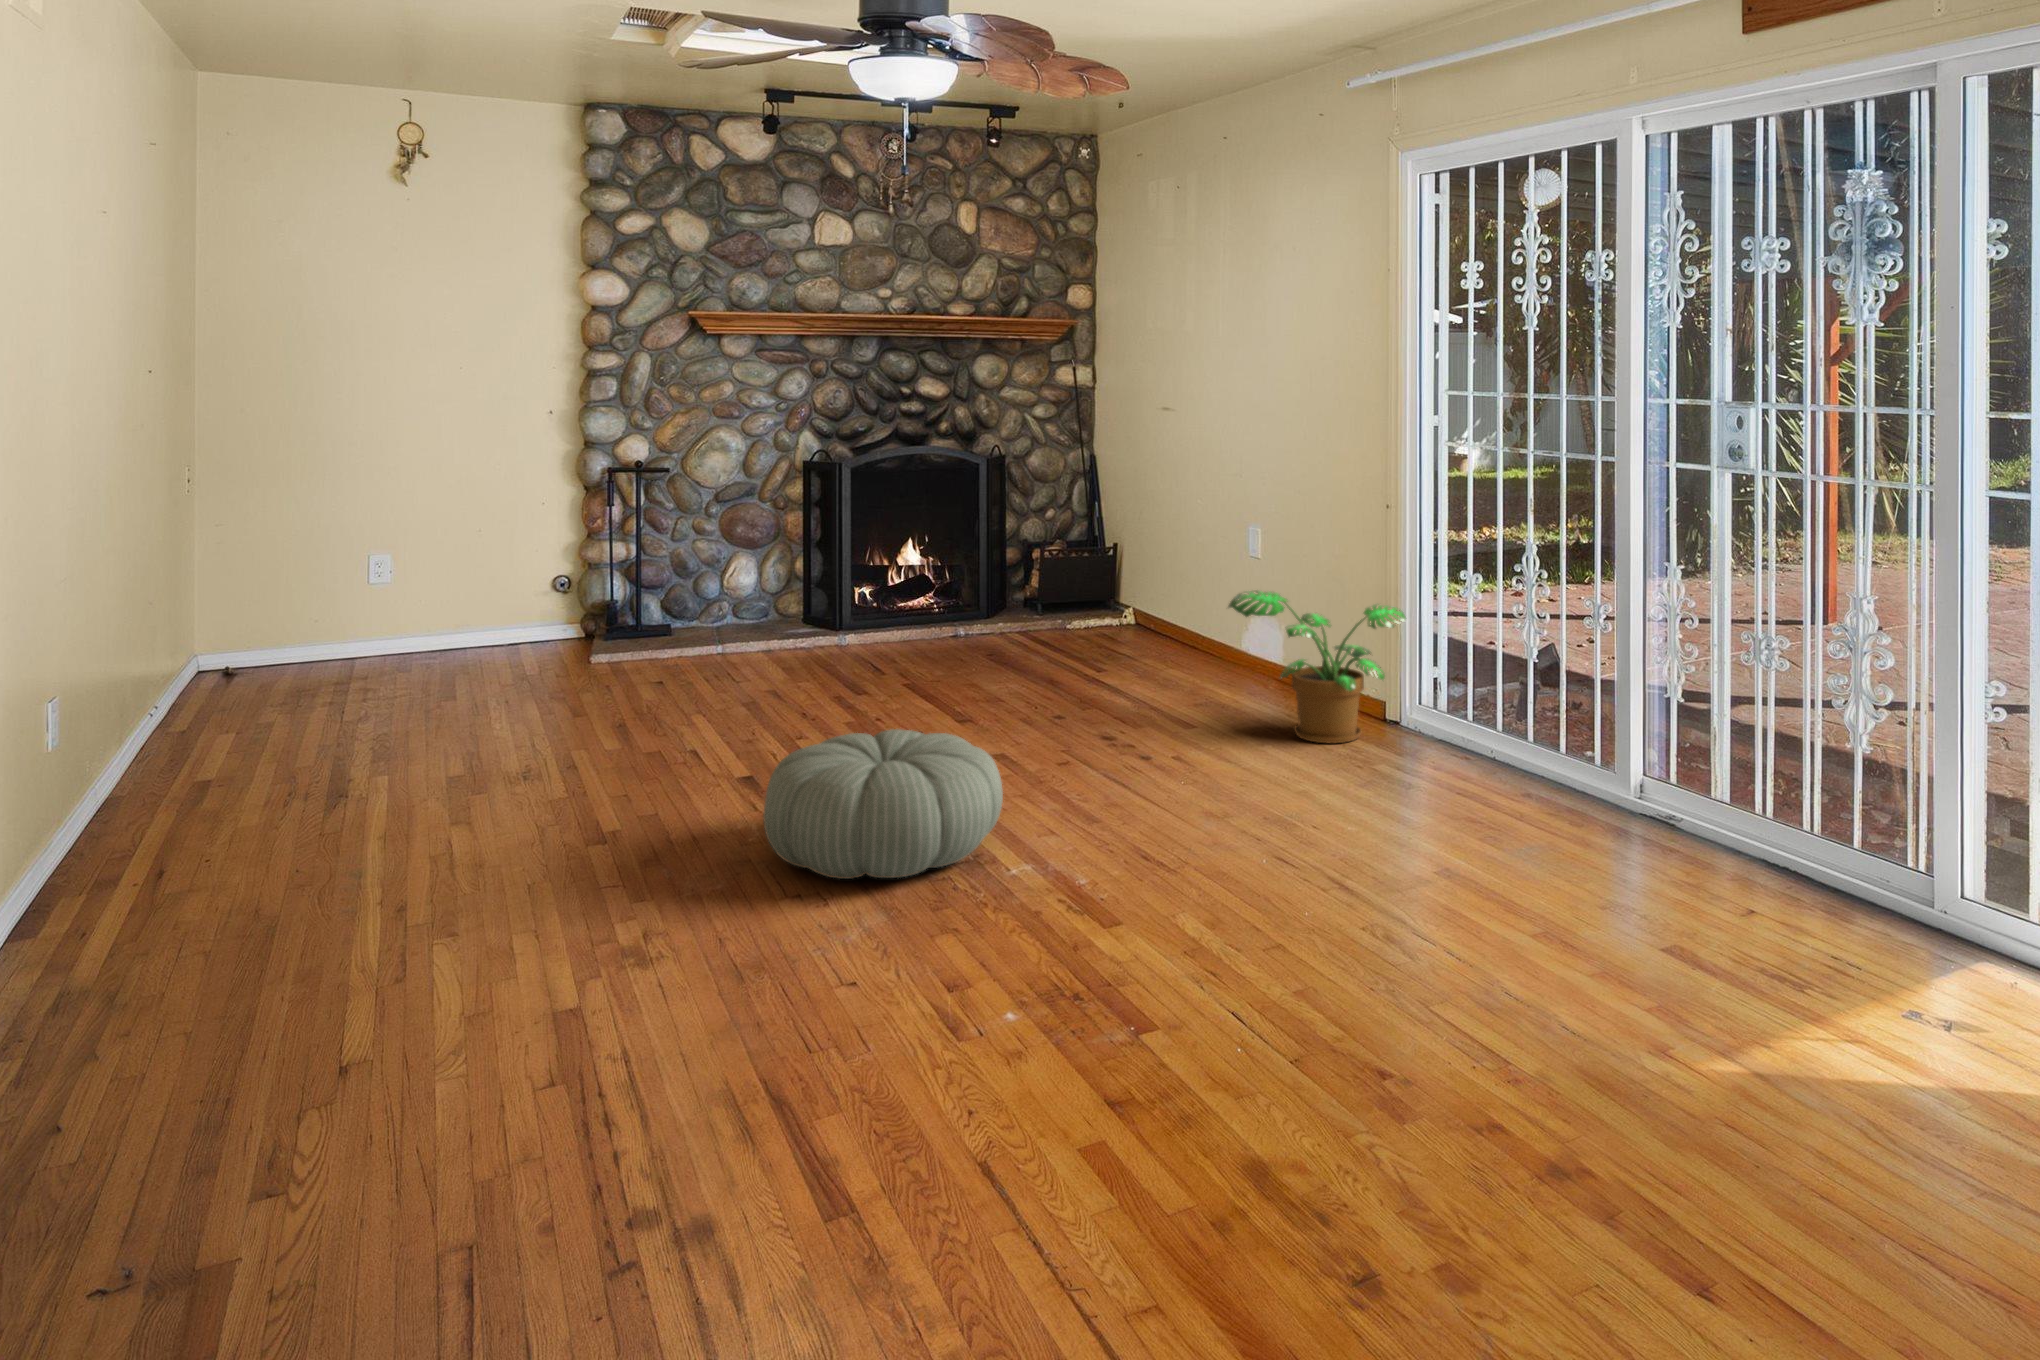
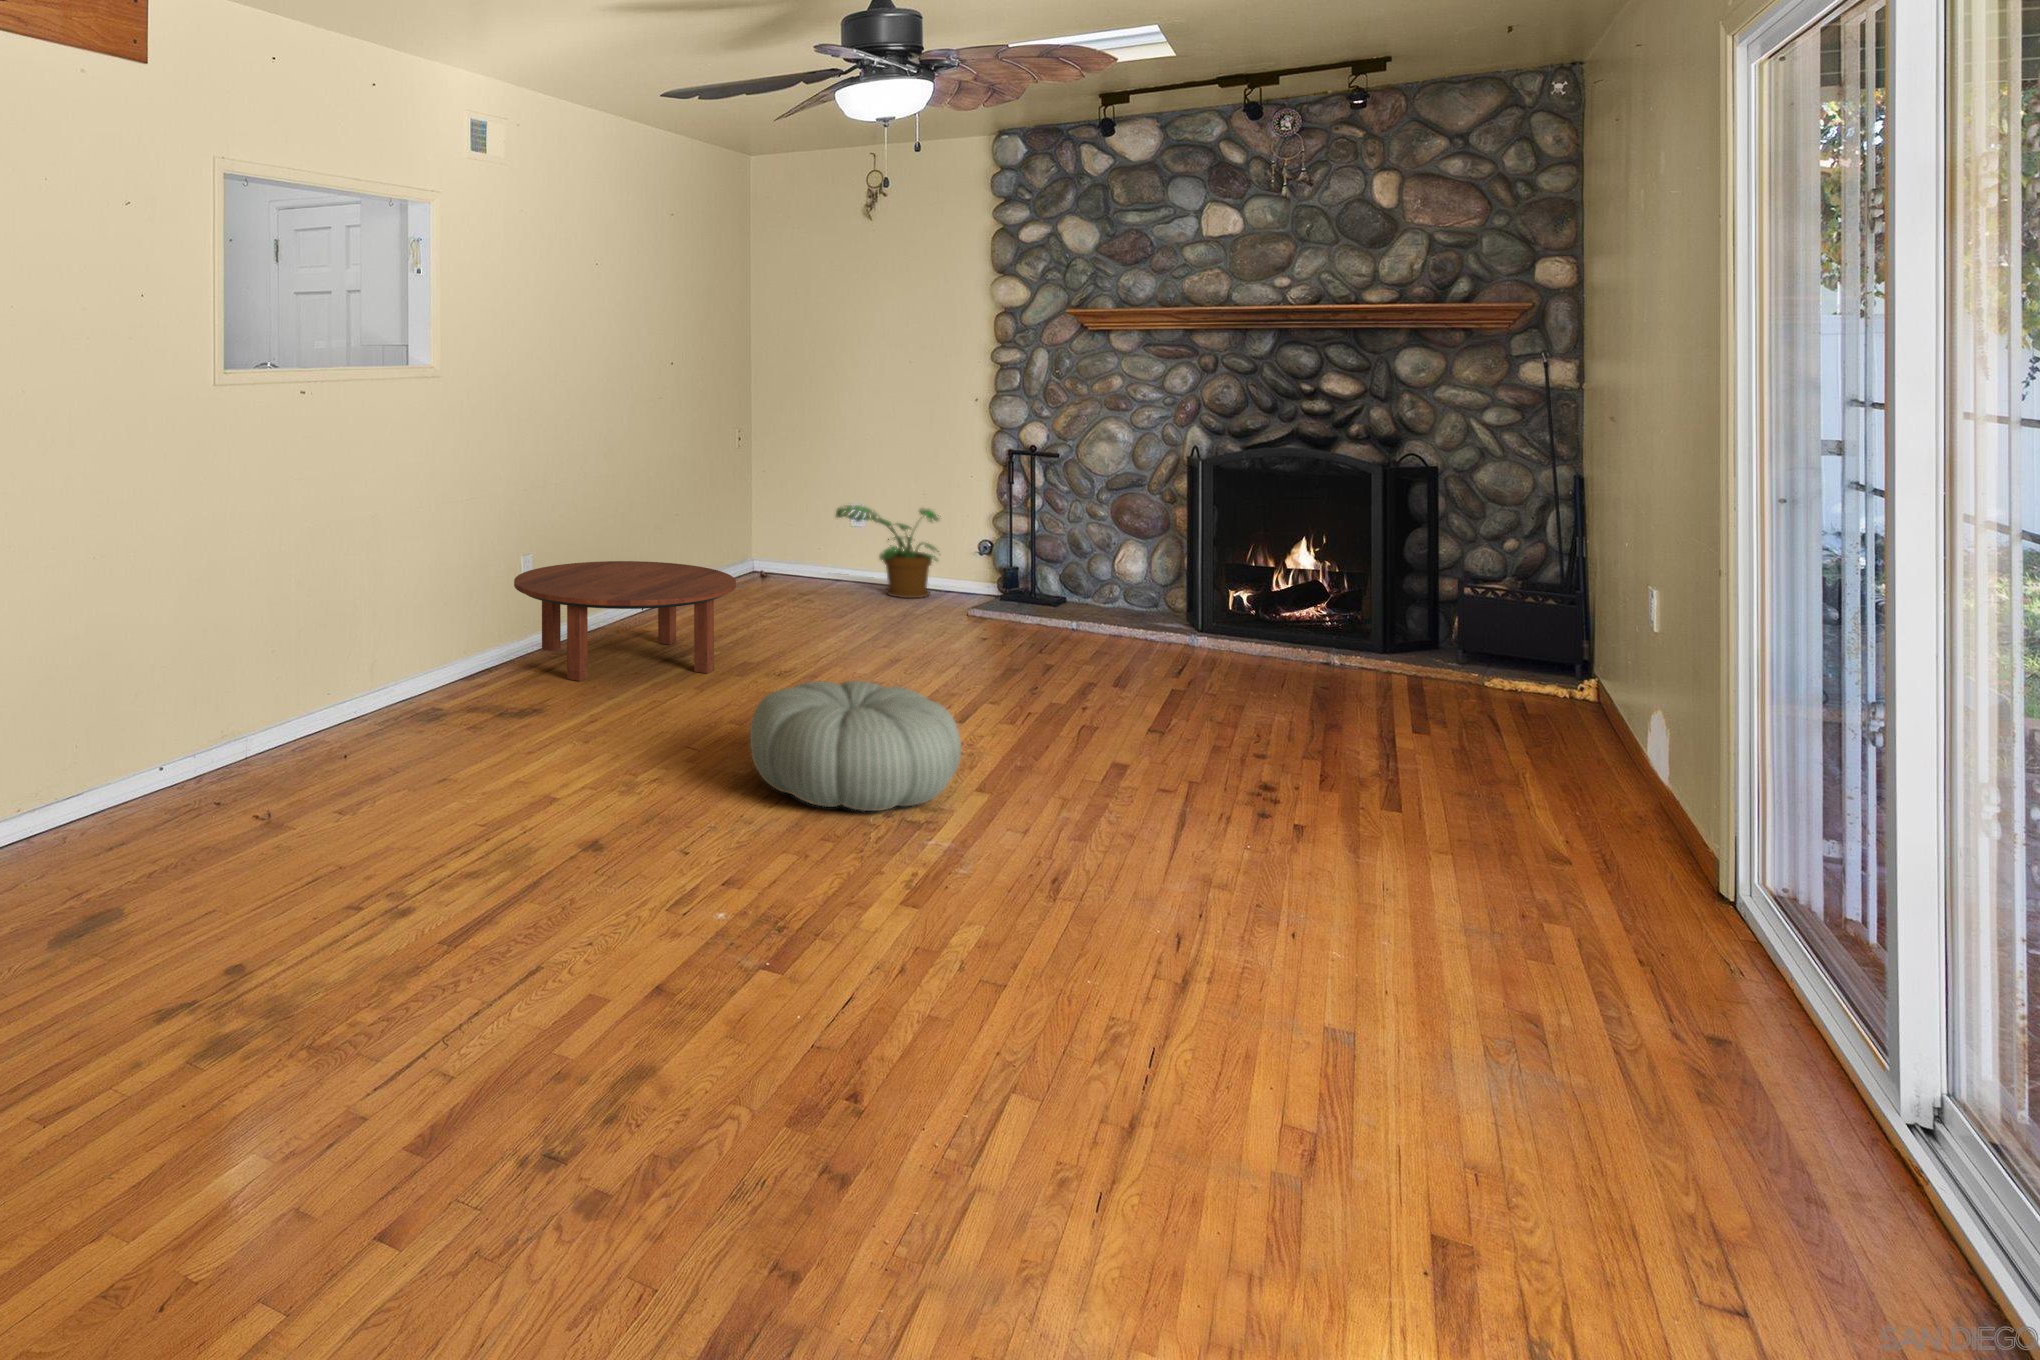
potted plant: present [1228,590,1406,743] -> present [836,505,941,598]
coffee table: none [92,662,484,865] -> present [514,561,736,681]

